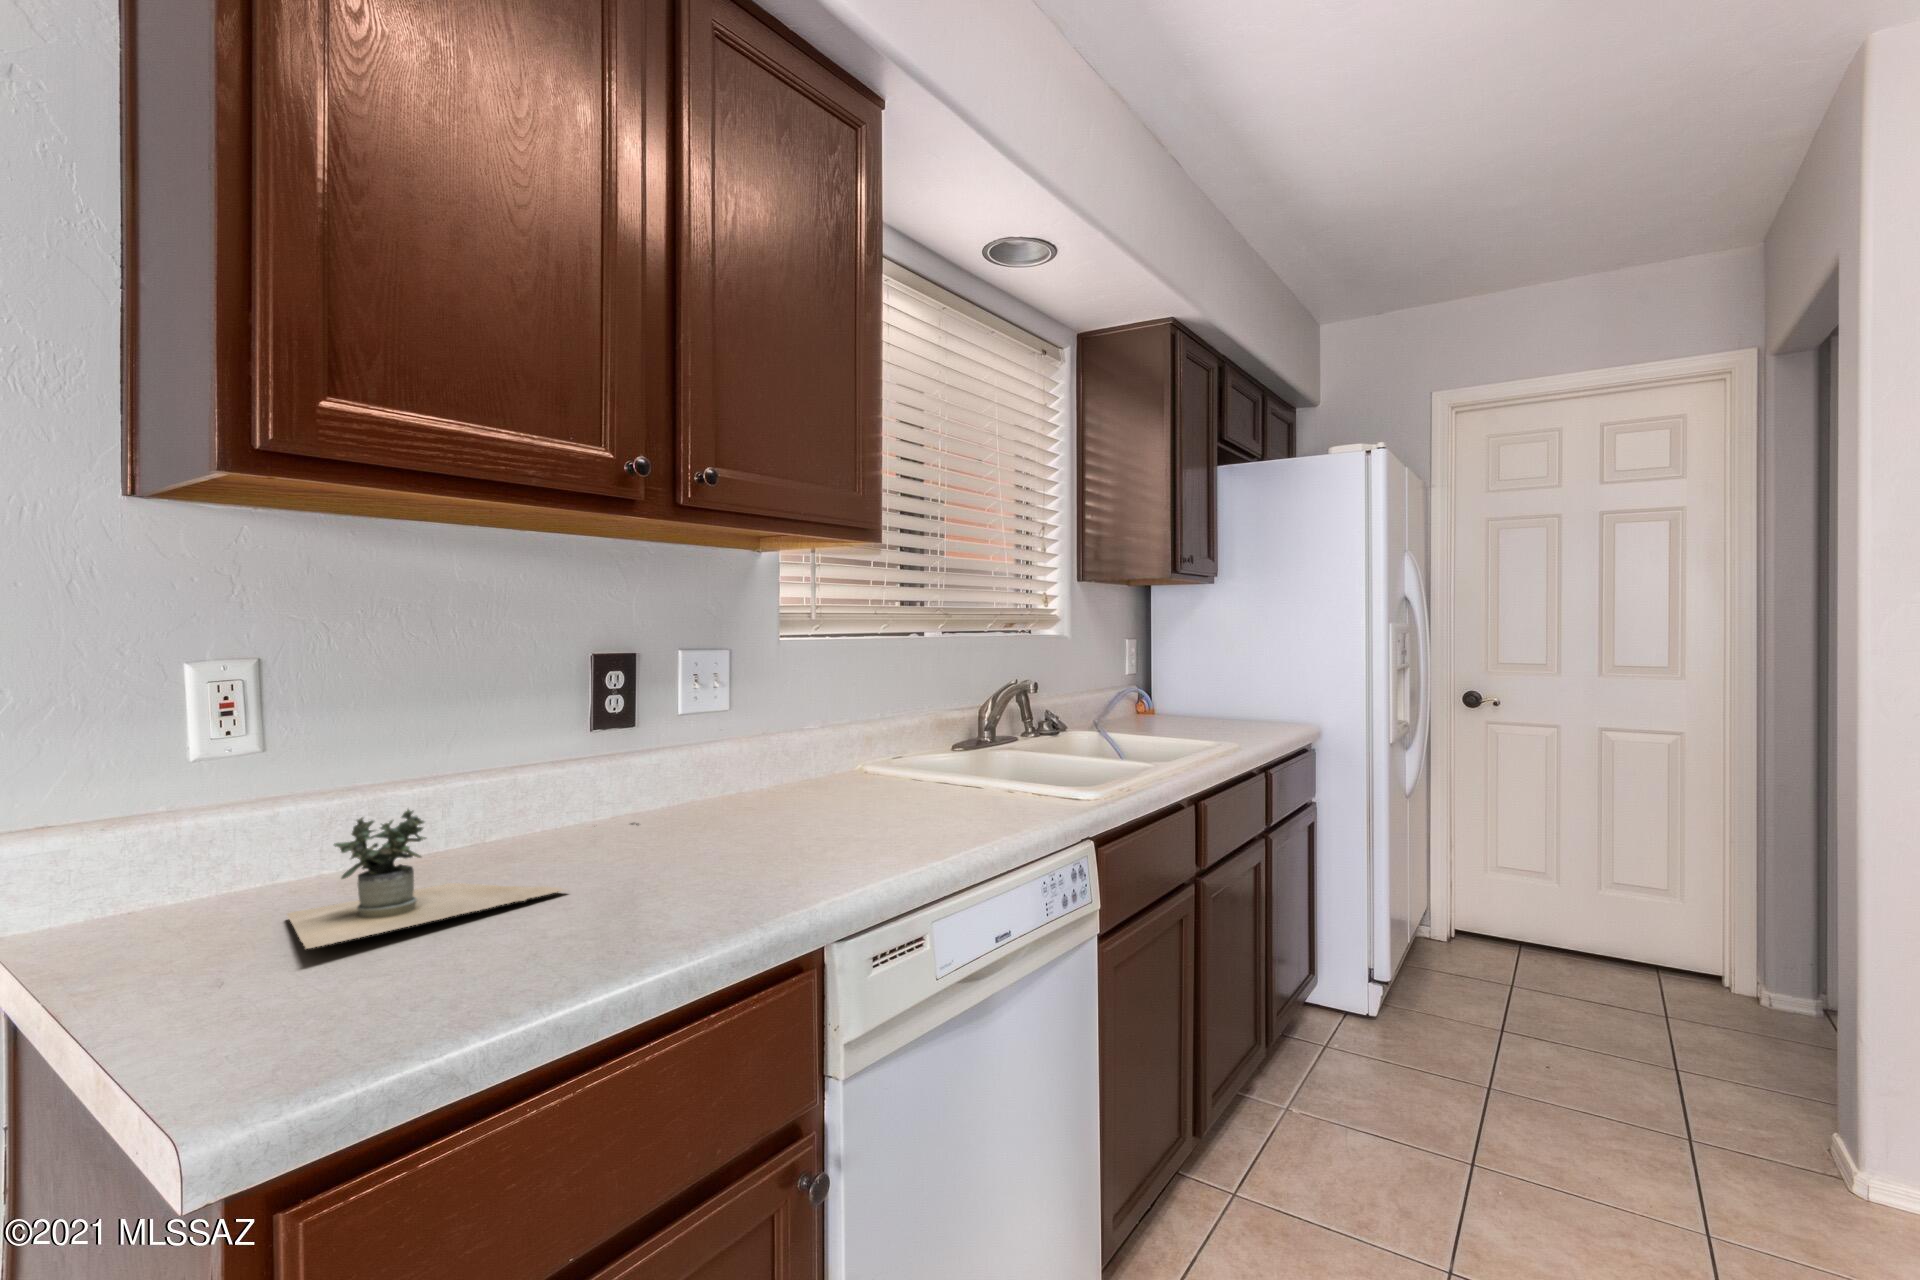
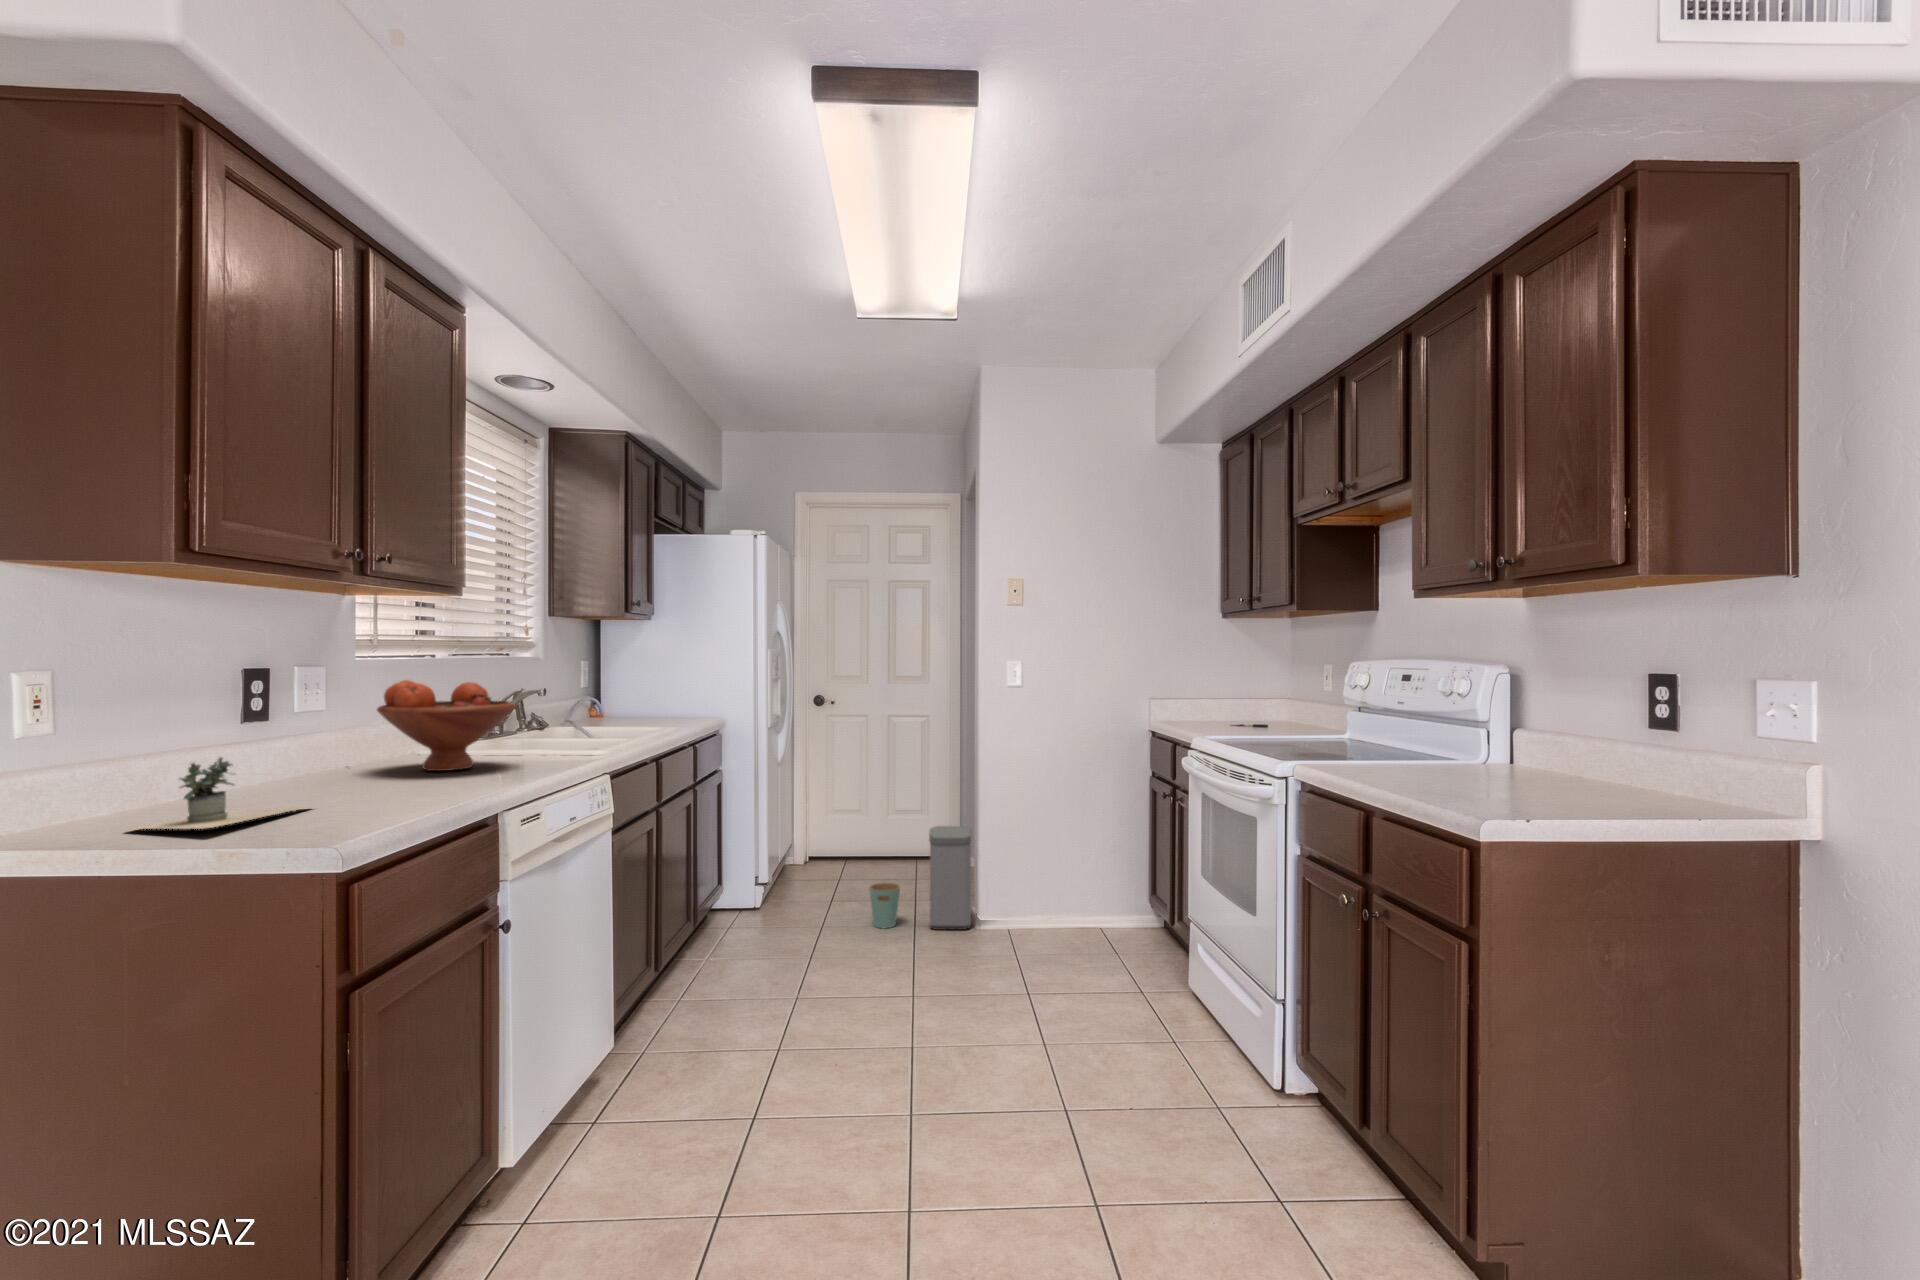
fruit bowl: none [763,674,949,816] -> present [377,680,516,771]
trash can: none [1578,955,1821,1174] -> present [869,826,971,930]

